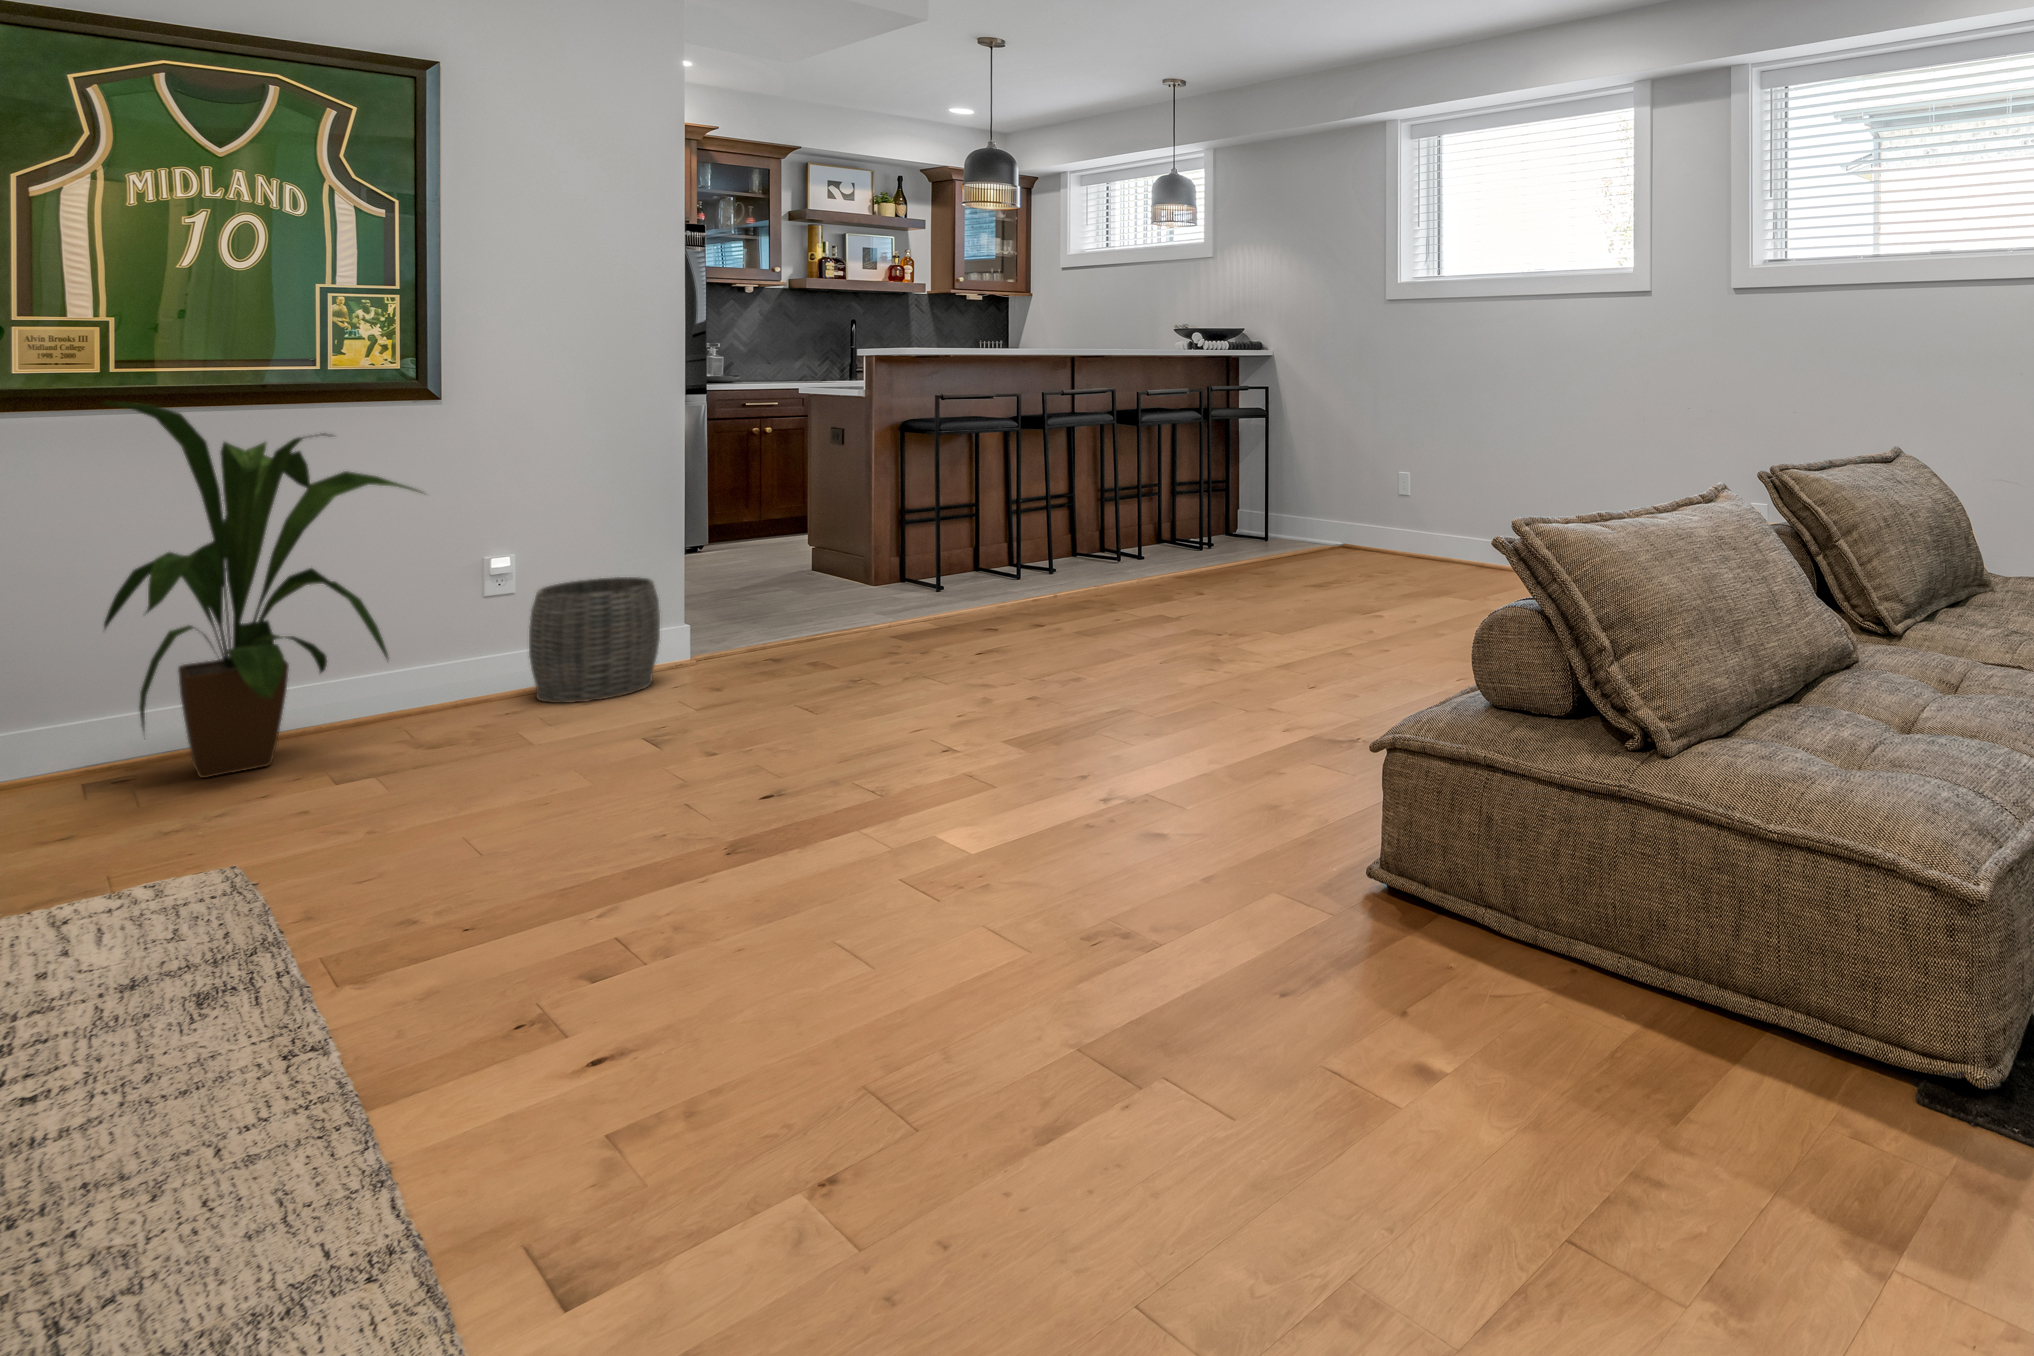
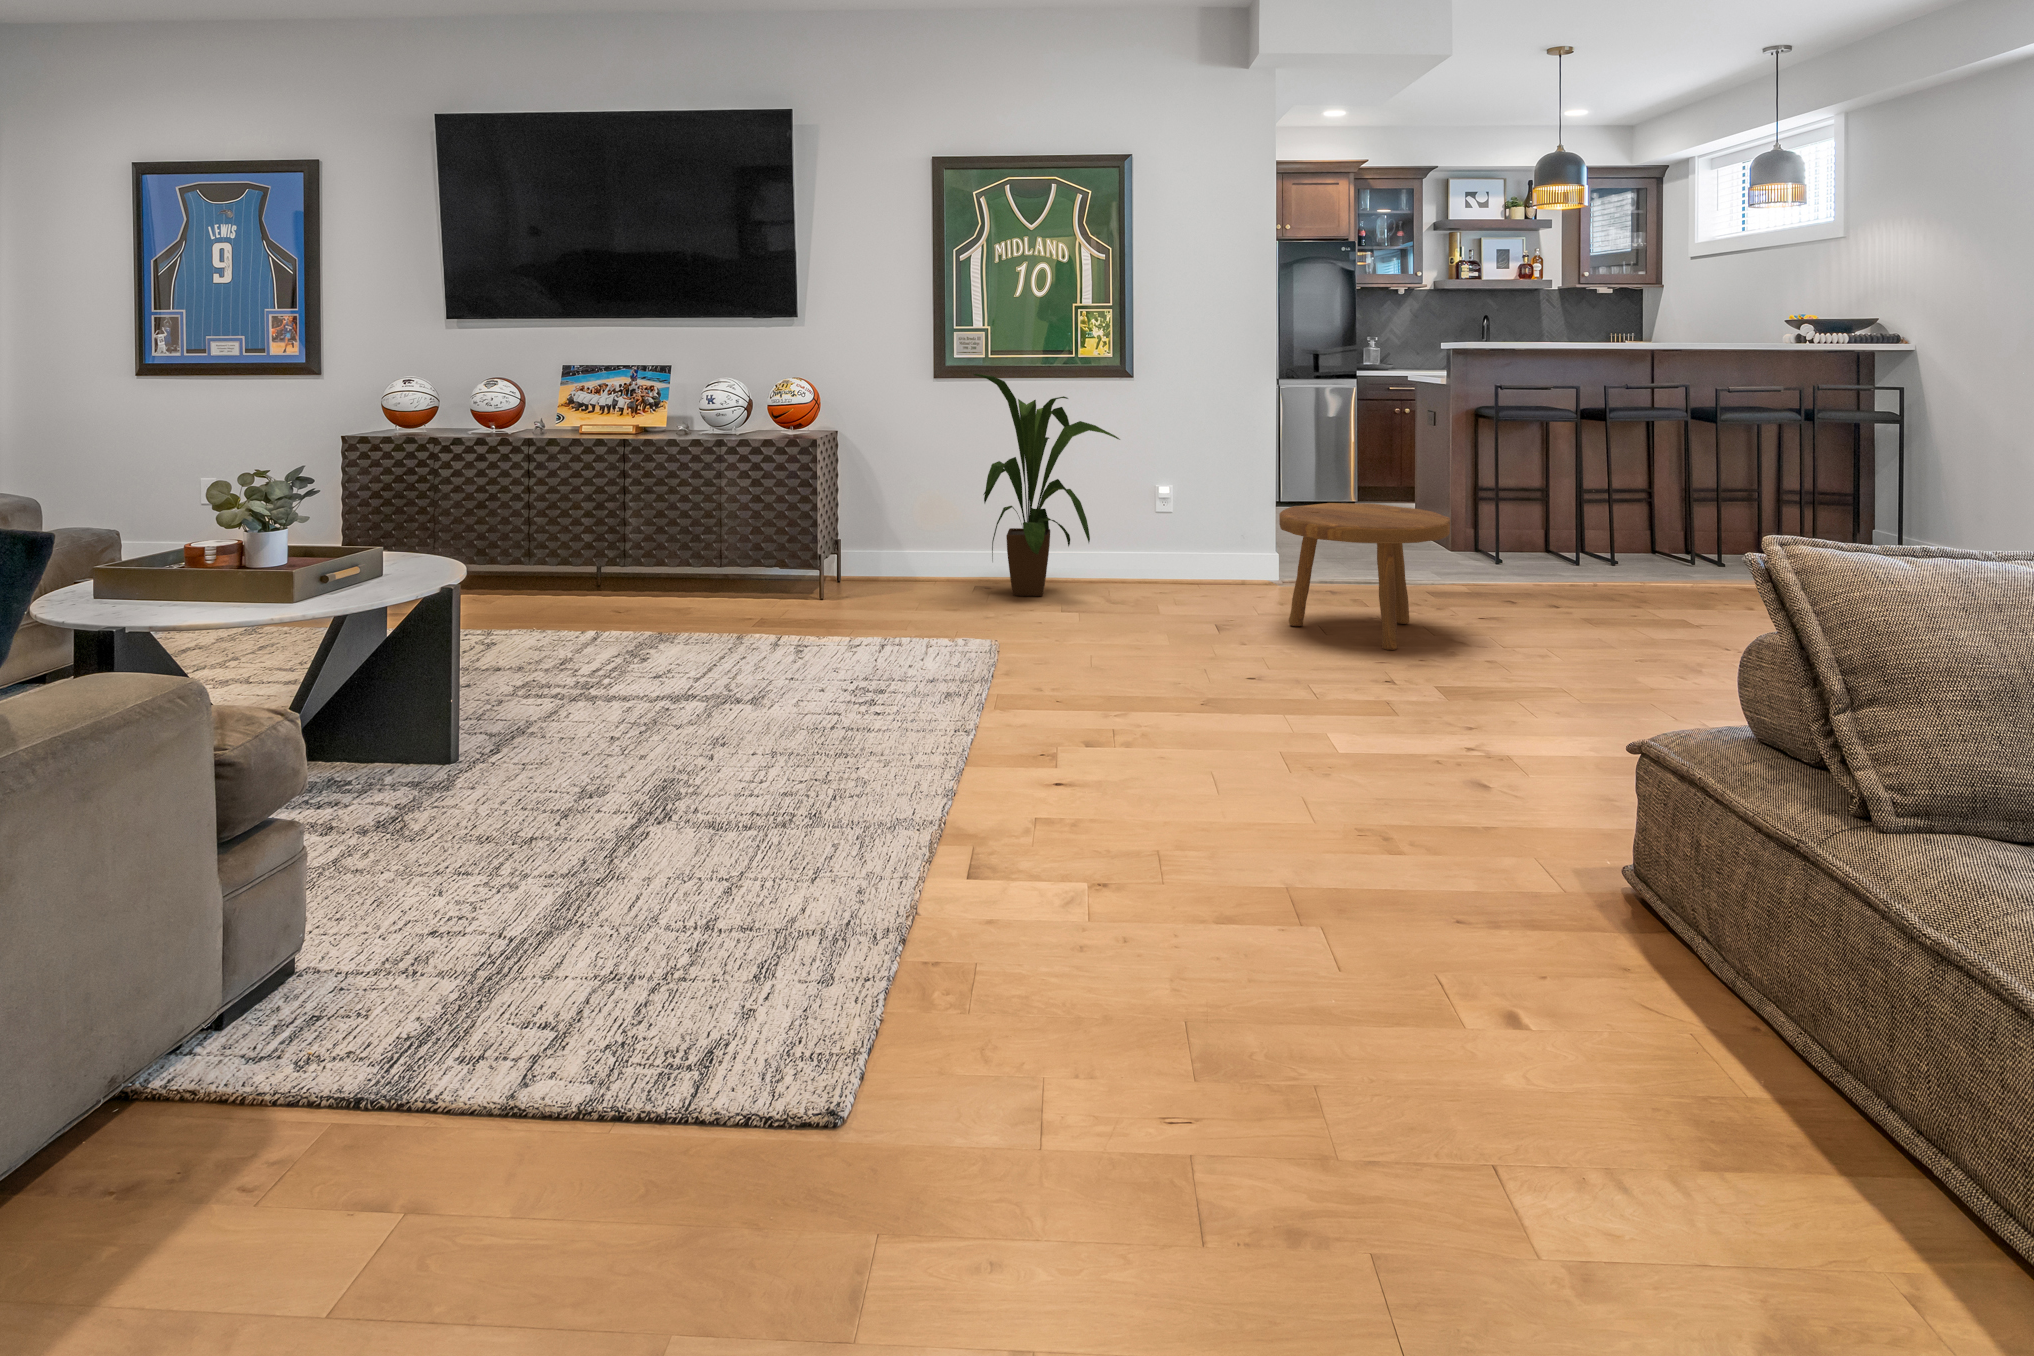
footstool: none [745,542,969,714] -> present [1279,503,1450,650]
woven basket: present [529,577,660,703] -> none [1176,510,1252,596]

